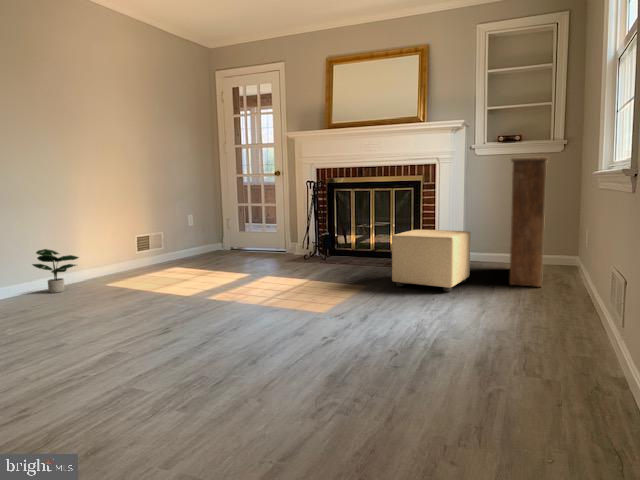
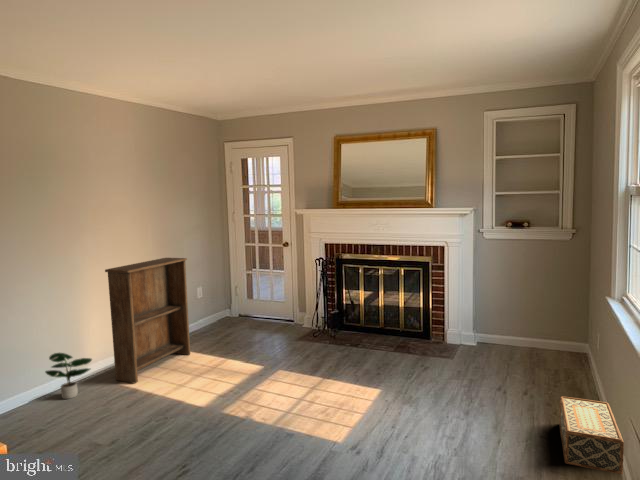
bookshelf: present [510,157,549,287] -> present [105,258,190,383]
ottoman: present [392,230,470,292] -> none [406,325,484,401]
woven basket: none [541,274,600,328] -> present [559,396,624,474]

